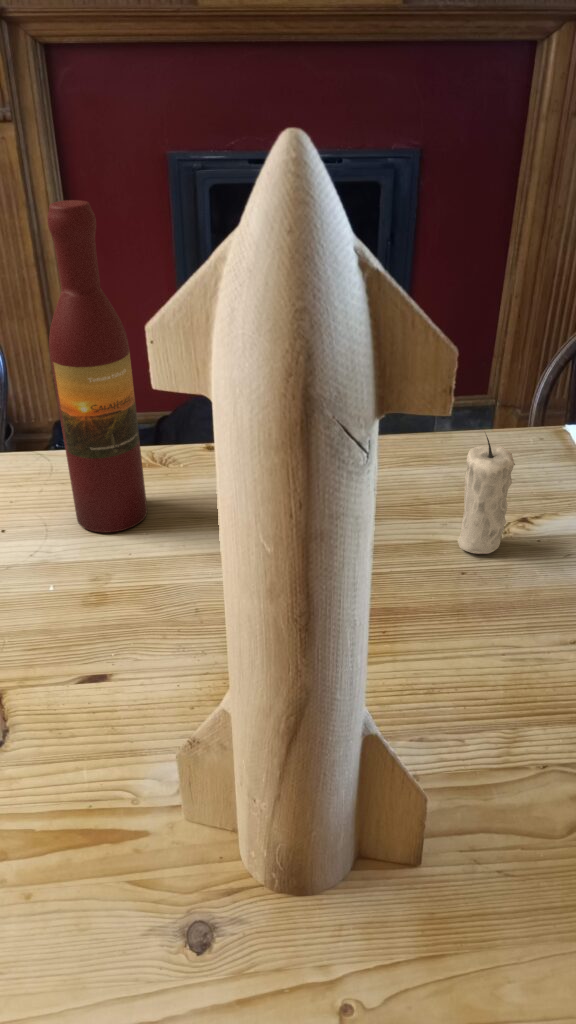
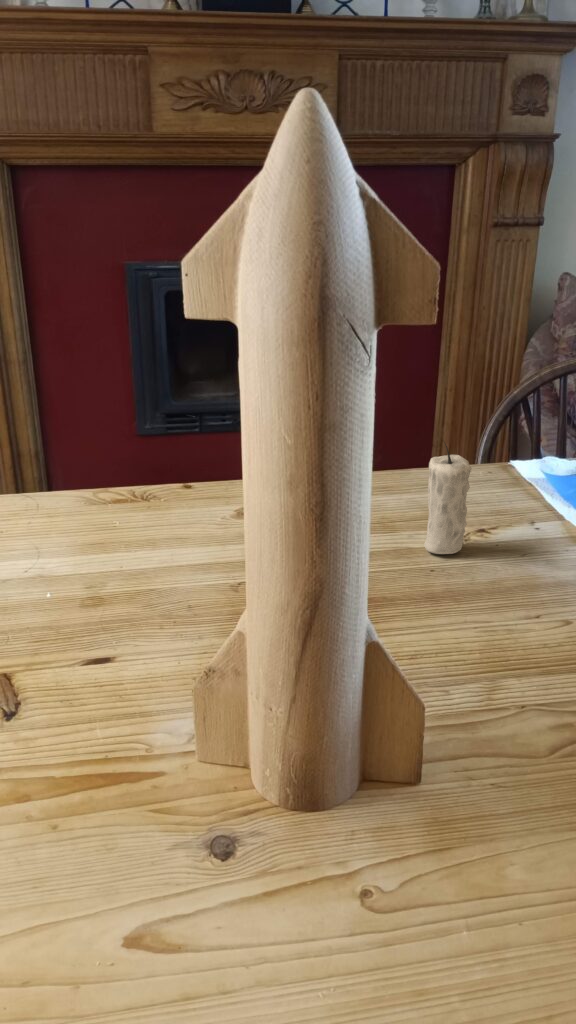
wine bottle: present [47,200,147,532] -> none [50,244,135,550]

